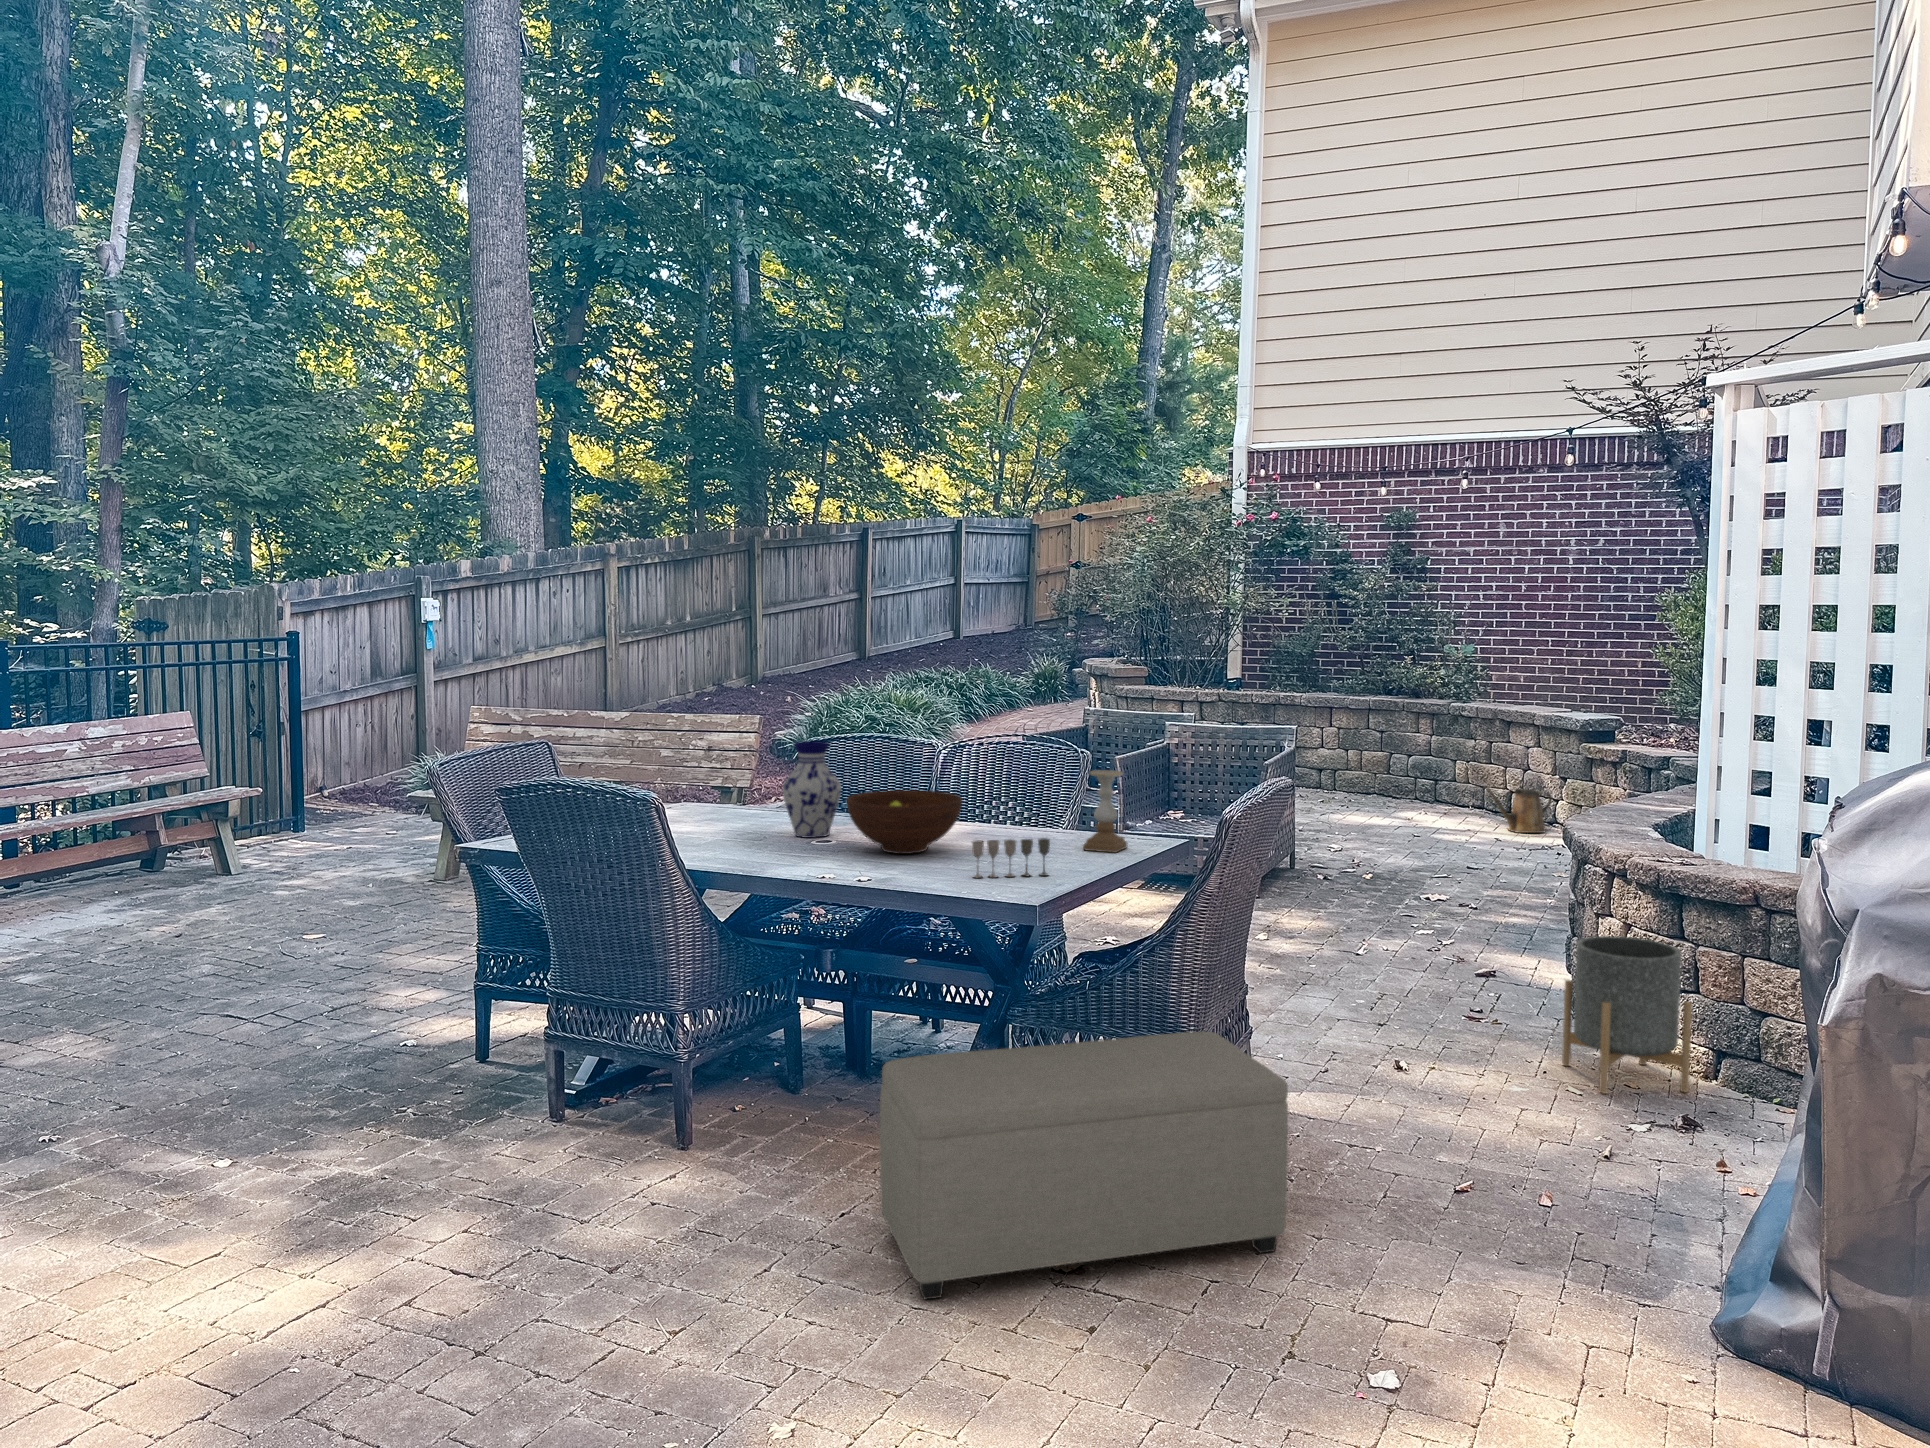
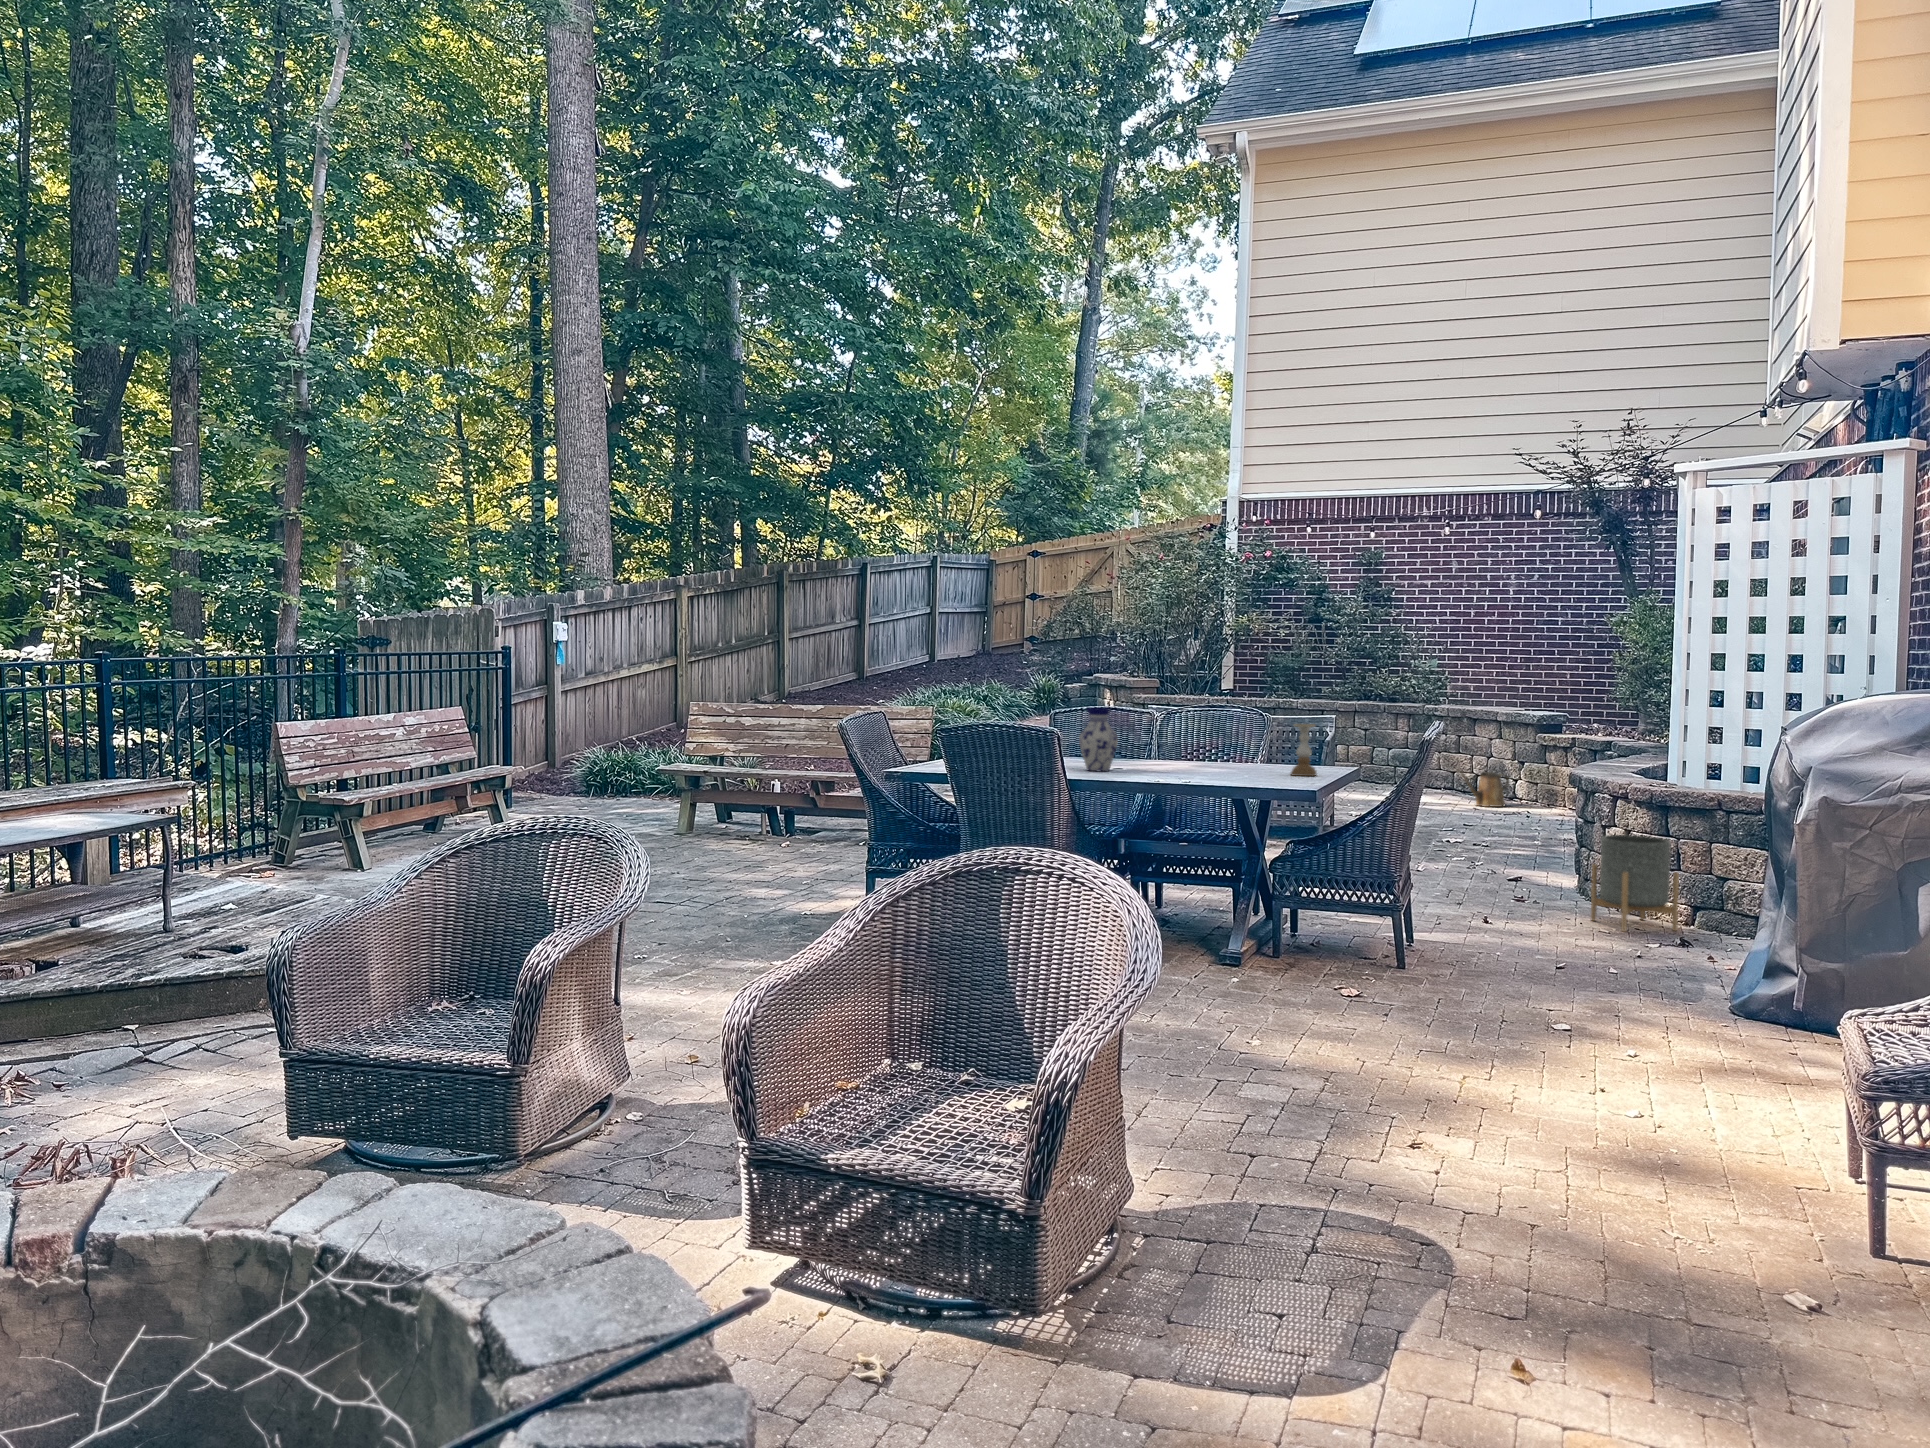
fruit bowl: present [846,790,963,854] -> none [1141,738,1218,776]
wine glass: present [972,838,1050,878] -> none [1250,760,1297,784]
ottoman: present [879,1032,1288,1299] -> none [1233,871,1478,1006]

